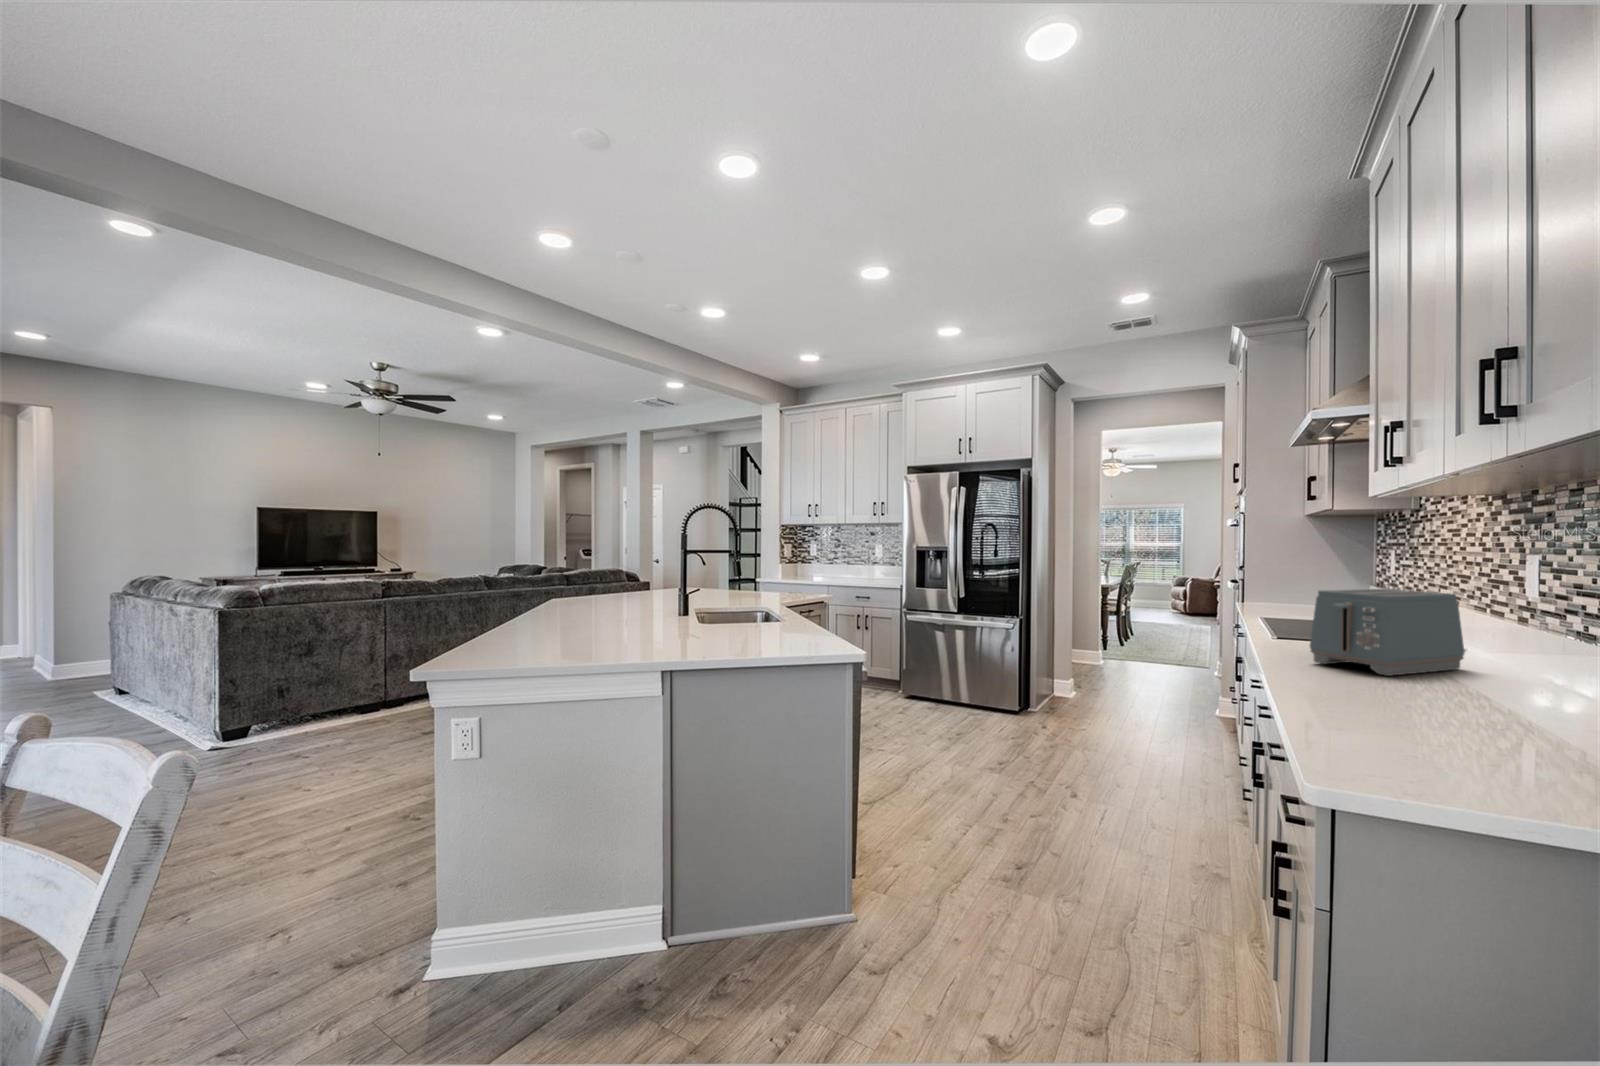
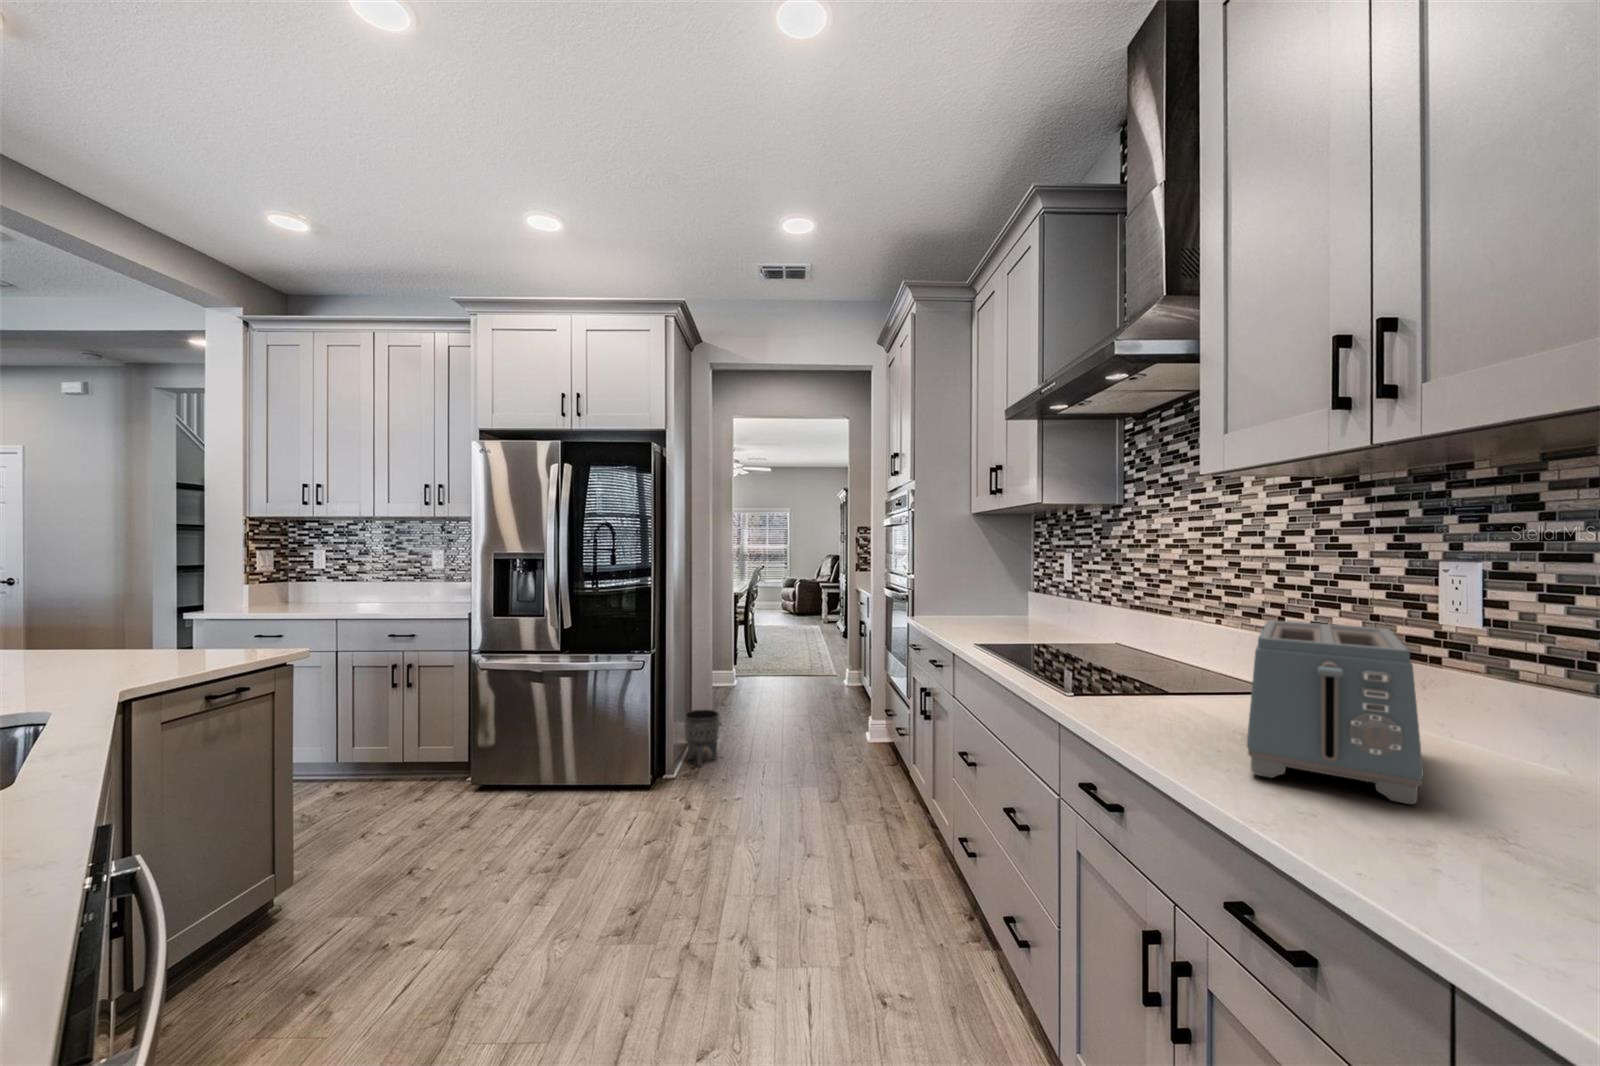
planter: none [1047,668,1075,709] -> present [684,710,719,767]

